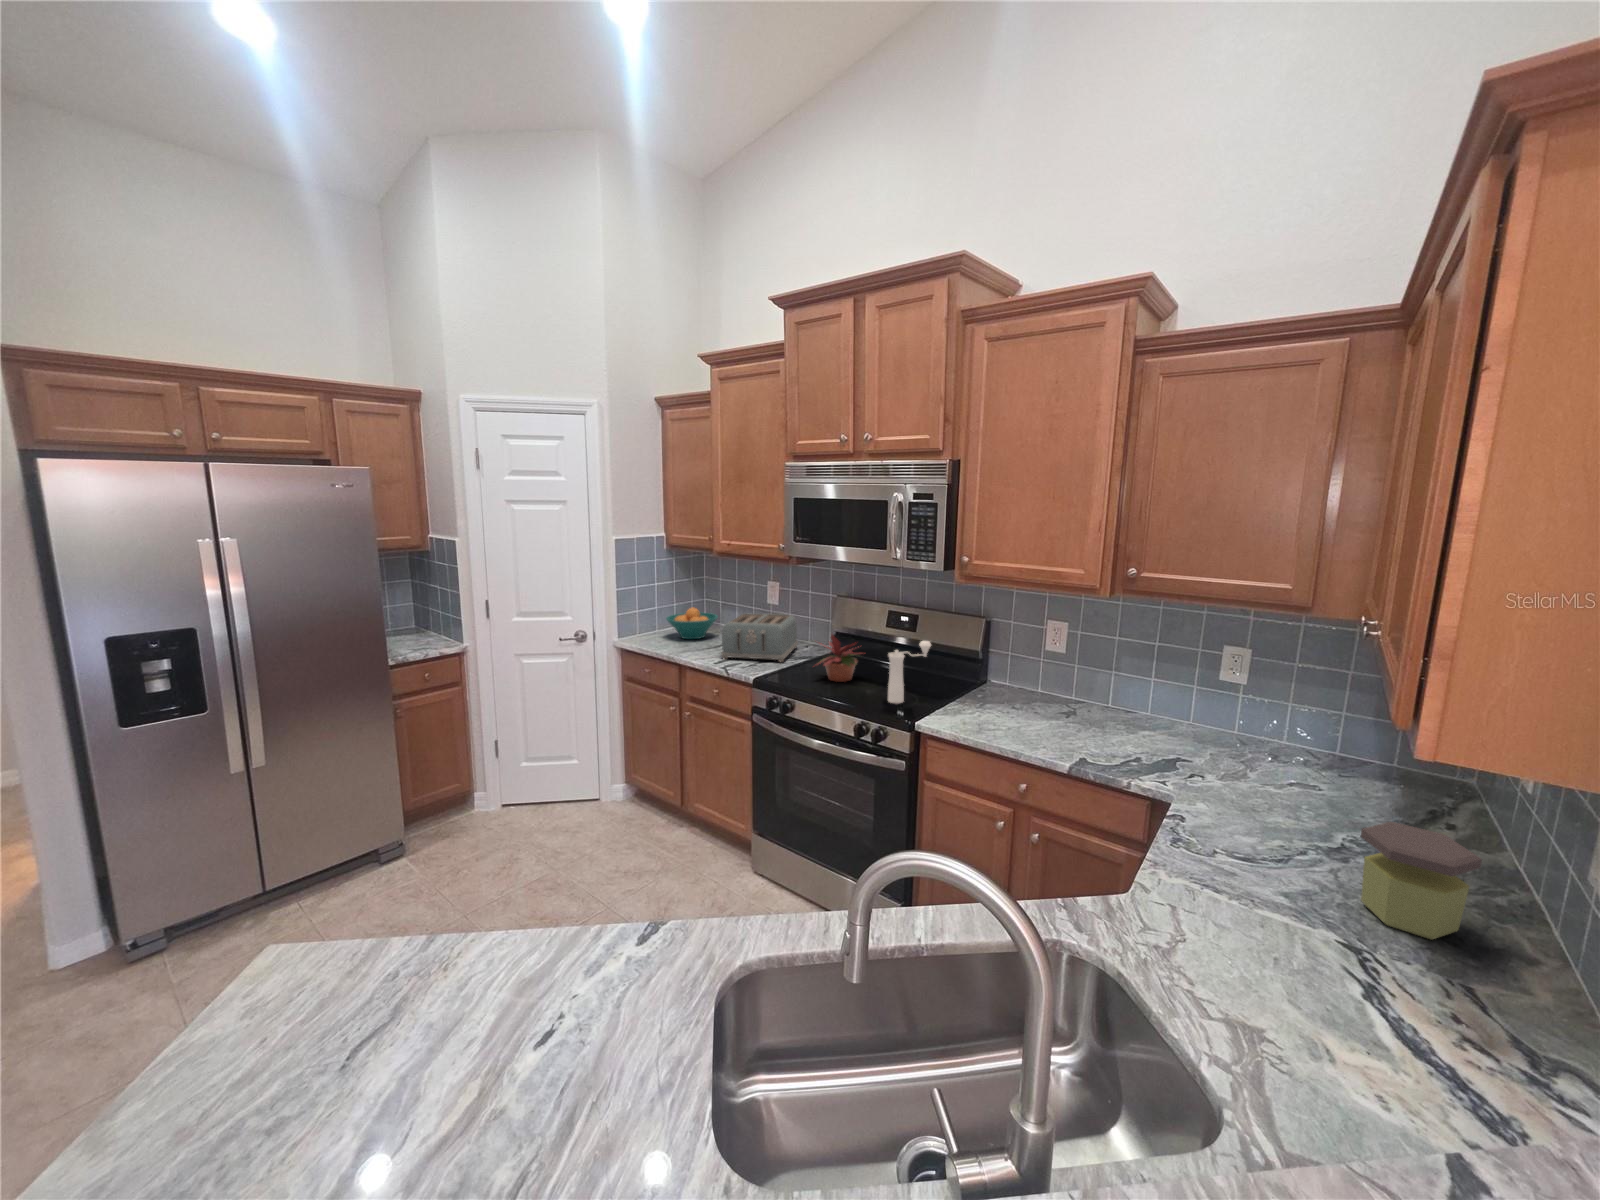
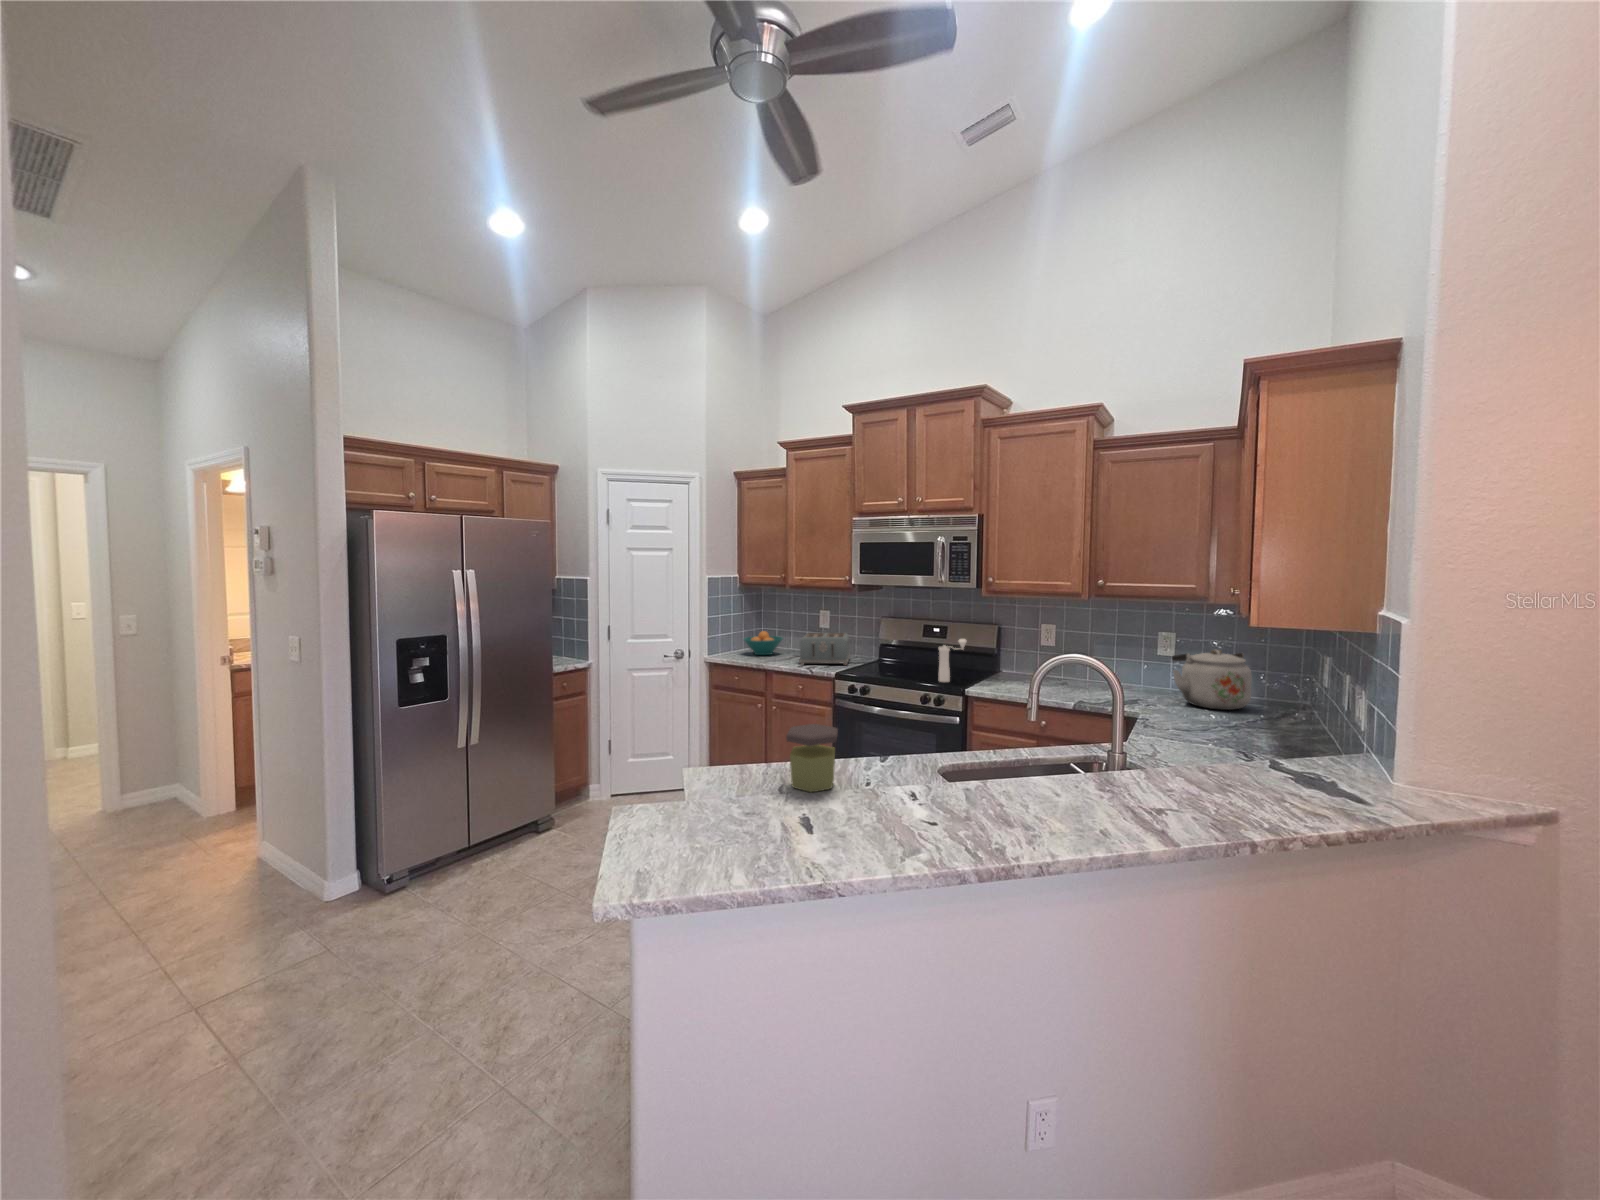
potted plant: present [820,634,857,682] -> none [876,637,917,674]
kettle: none [1237,691,1375,794] -> present [1172,650,1252,710]
jar: present [1361,822,1482,940] -> present [786,724,838,792]

